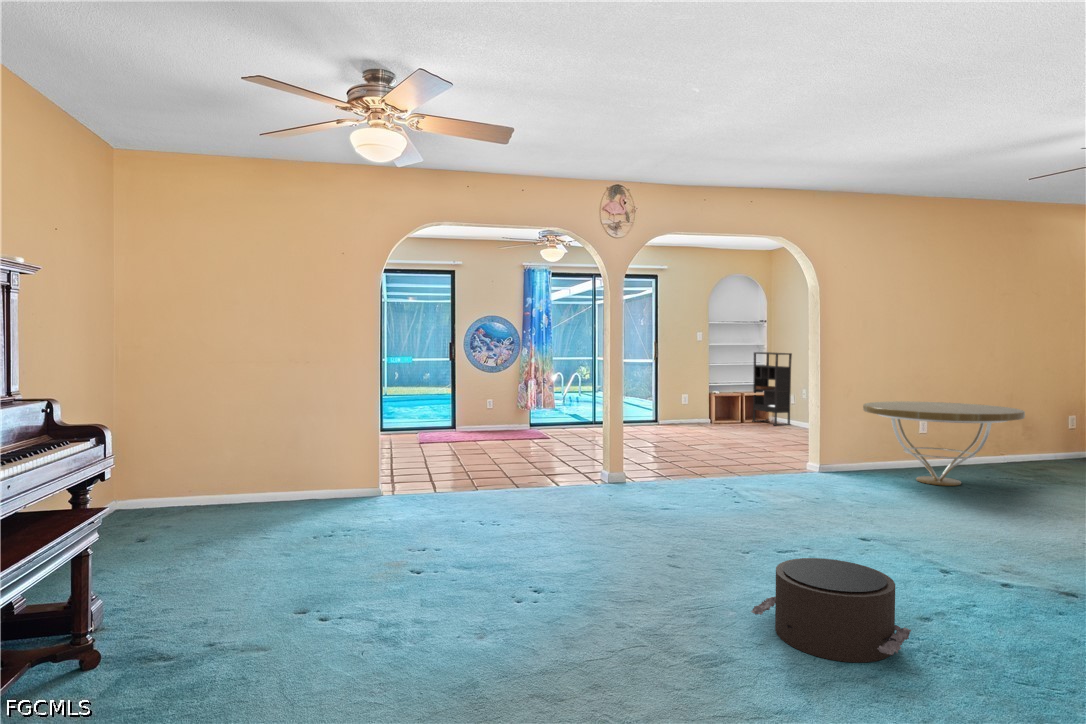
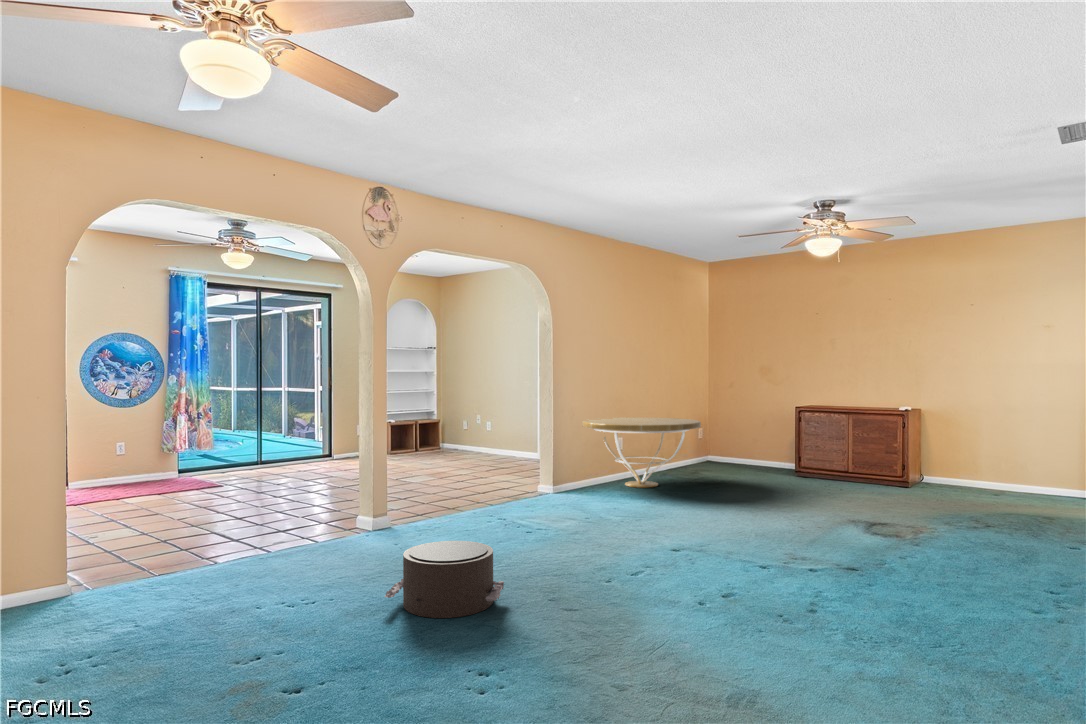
bookshelf: present [752,352,792,426] -> none [421,379,461,451]
pouf: present [751,558,911,663] -> present [385,541,504,618]

